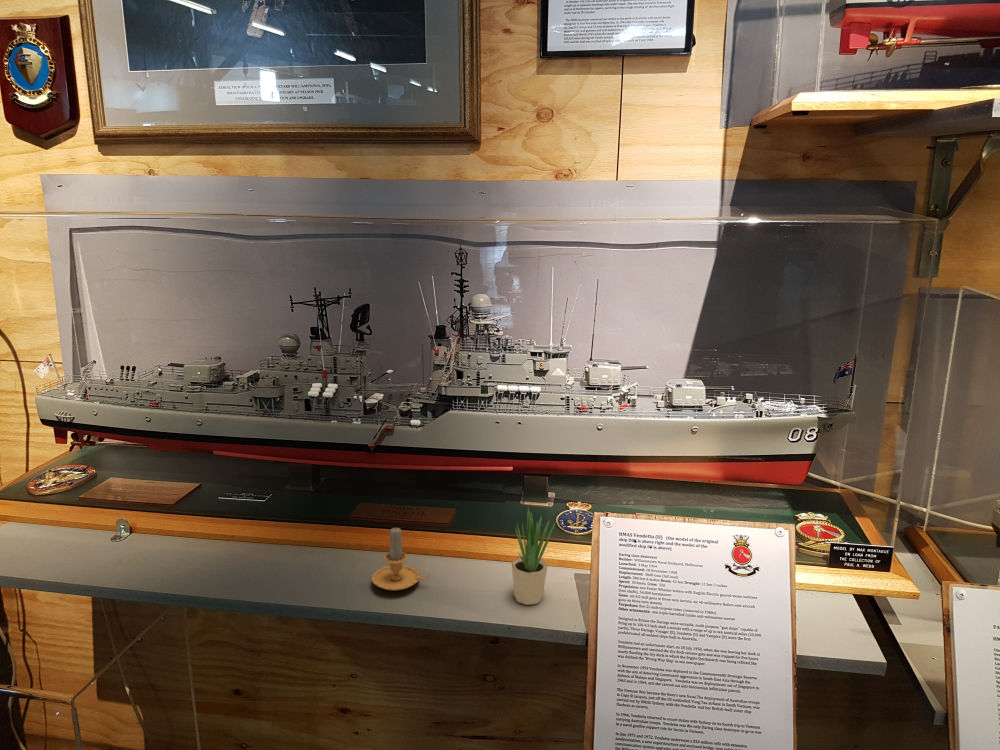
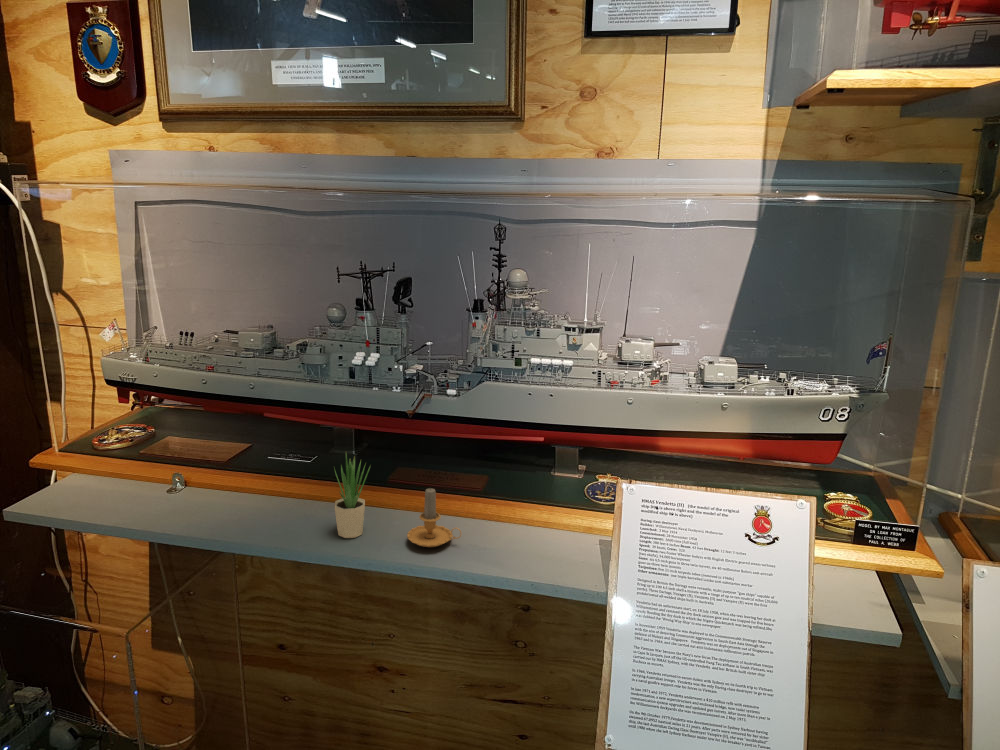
potted plant: present [512,506,555,605] -> present [334,453,370,538]

